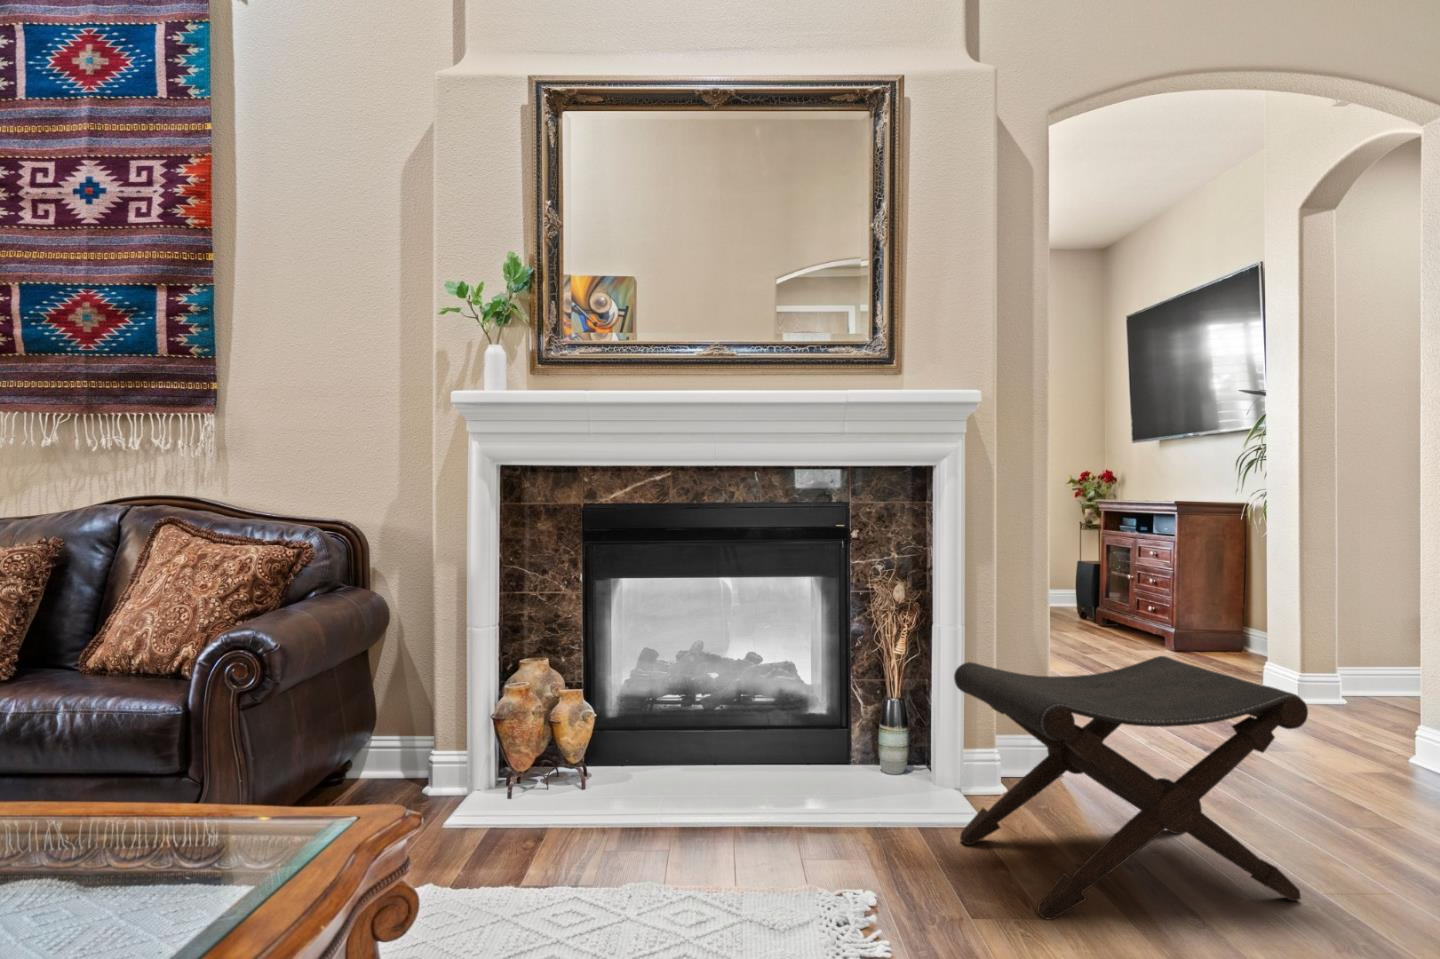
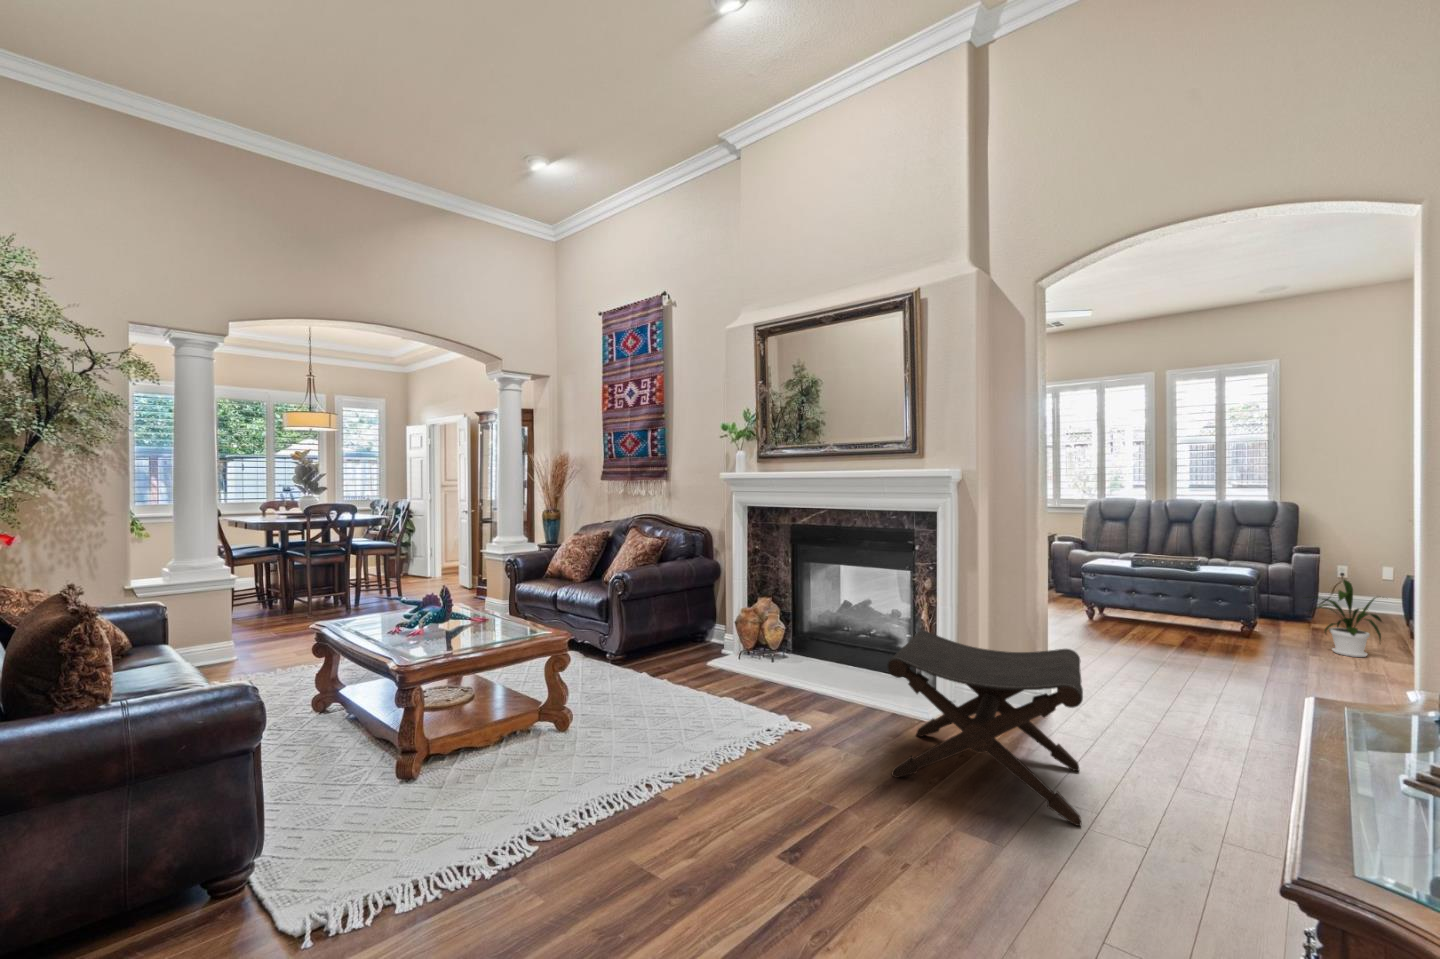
house plant: none [1071,562,1147,646] -> present [1309,580,1382,657]

